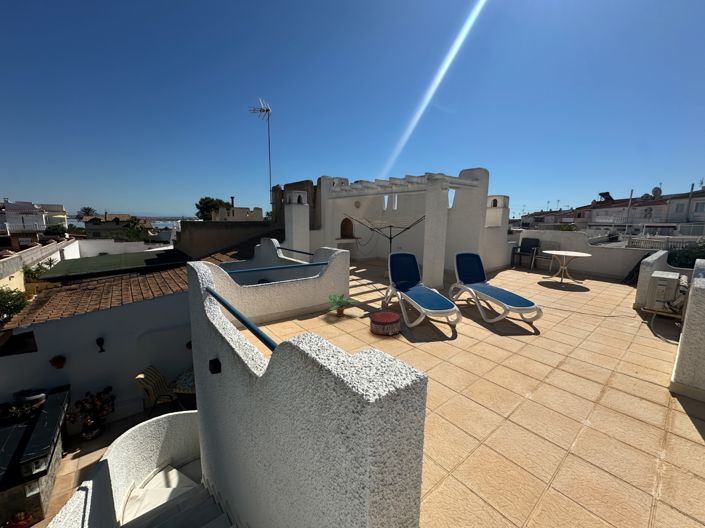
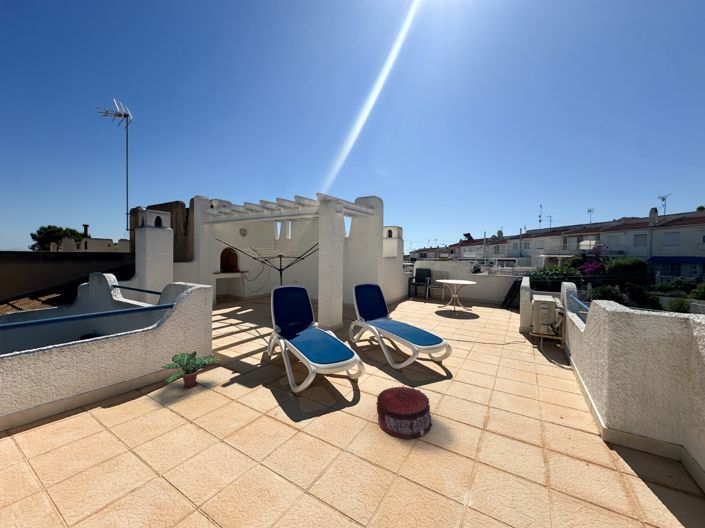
pouf: present [370,312,400,335] -> present [376,387,432,439]

